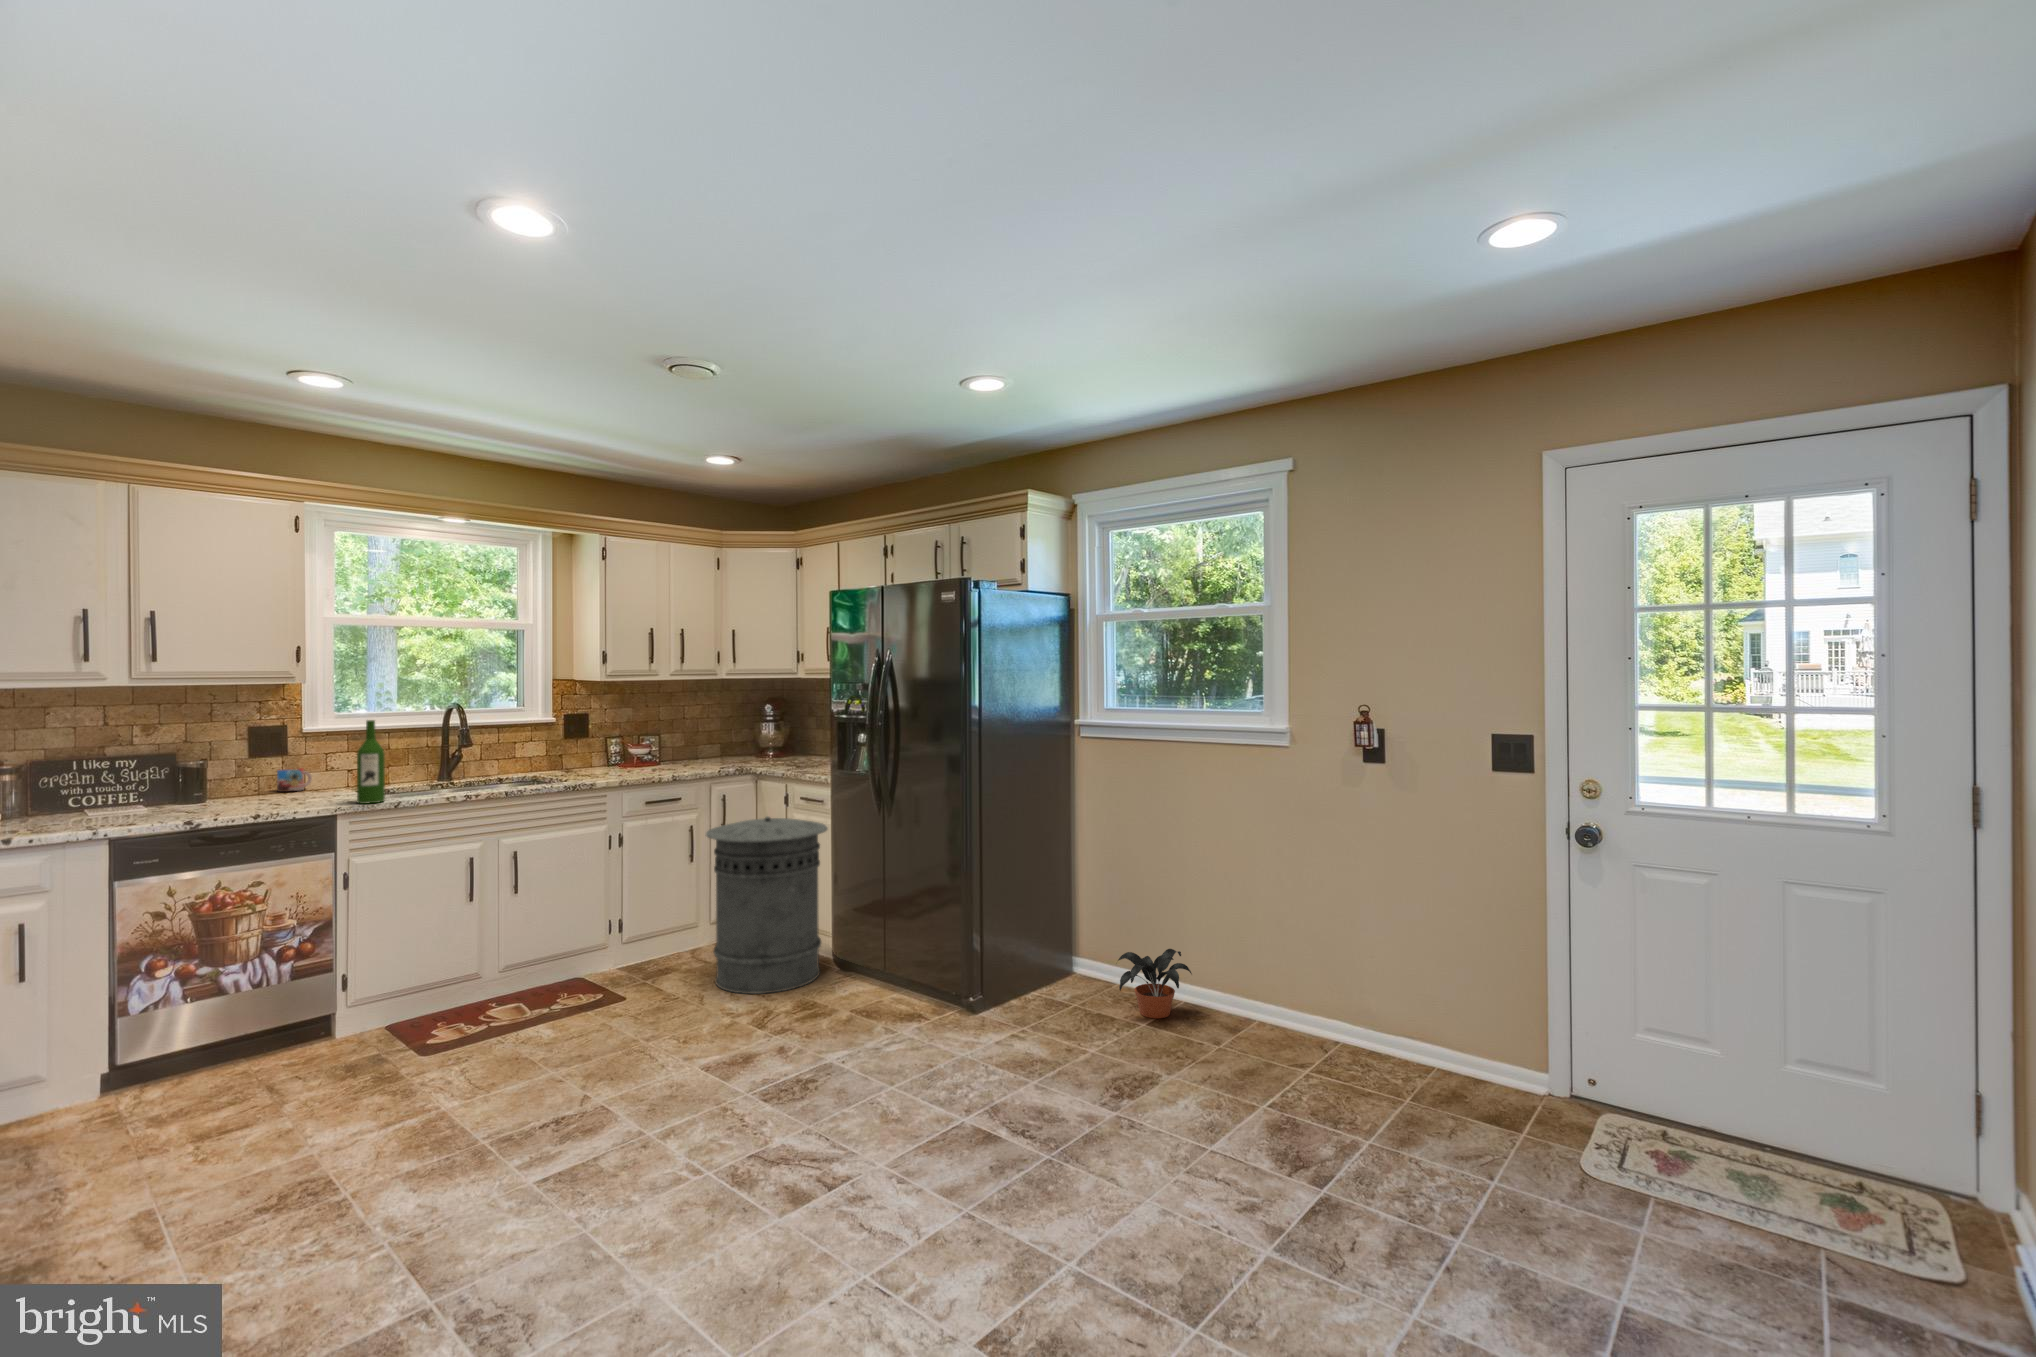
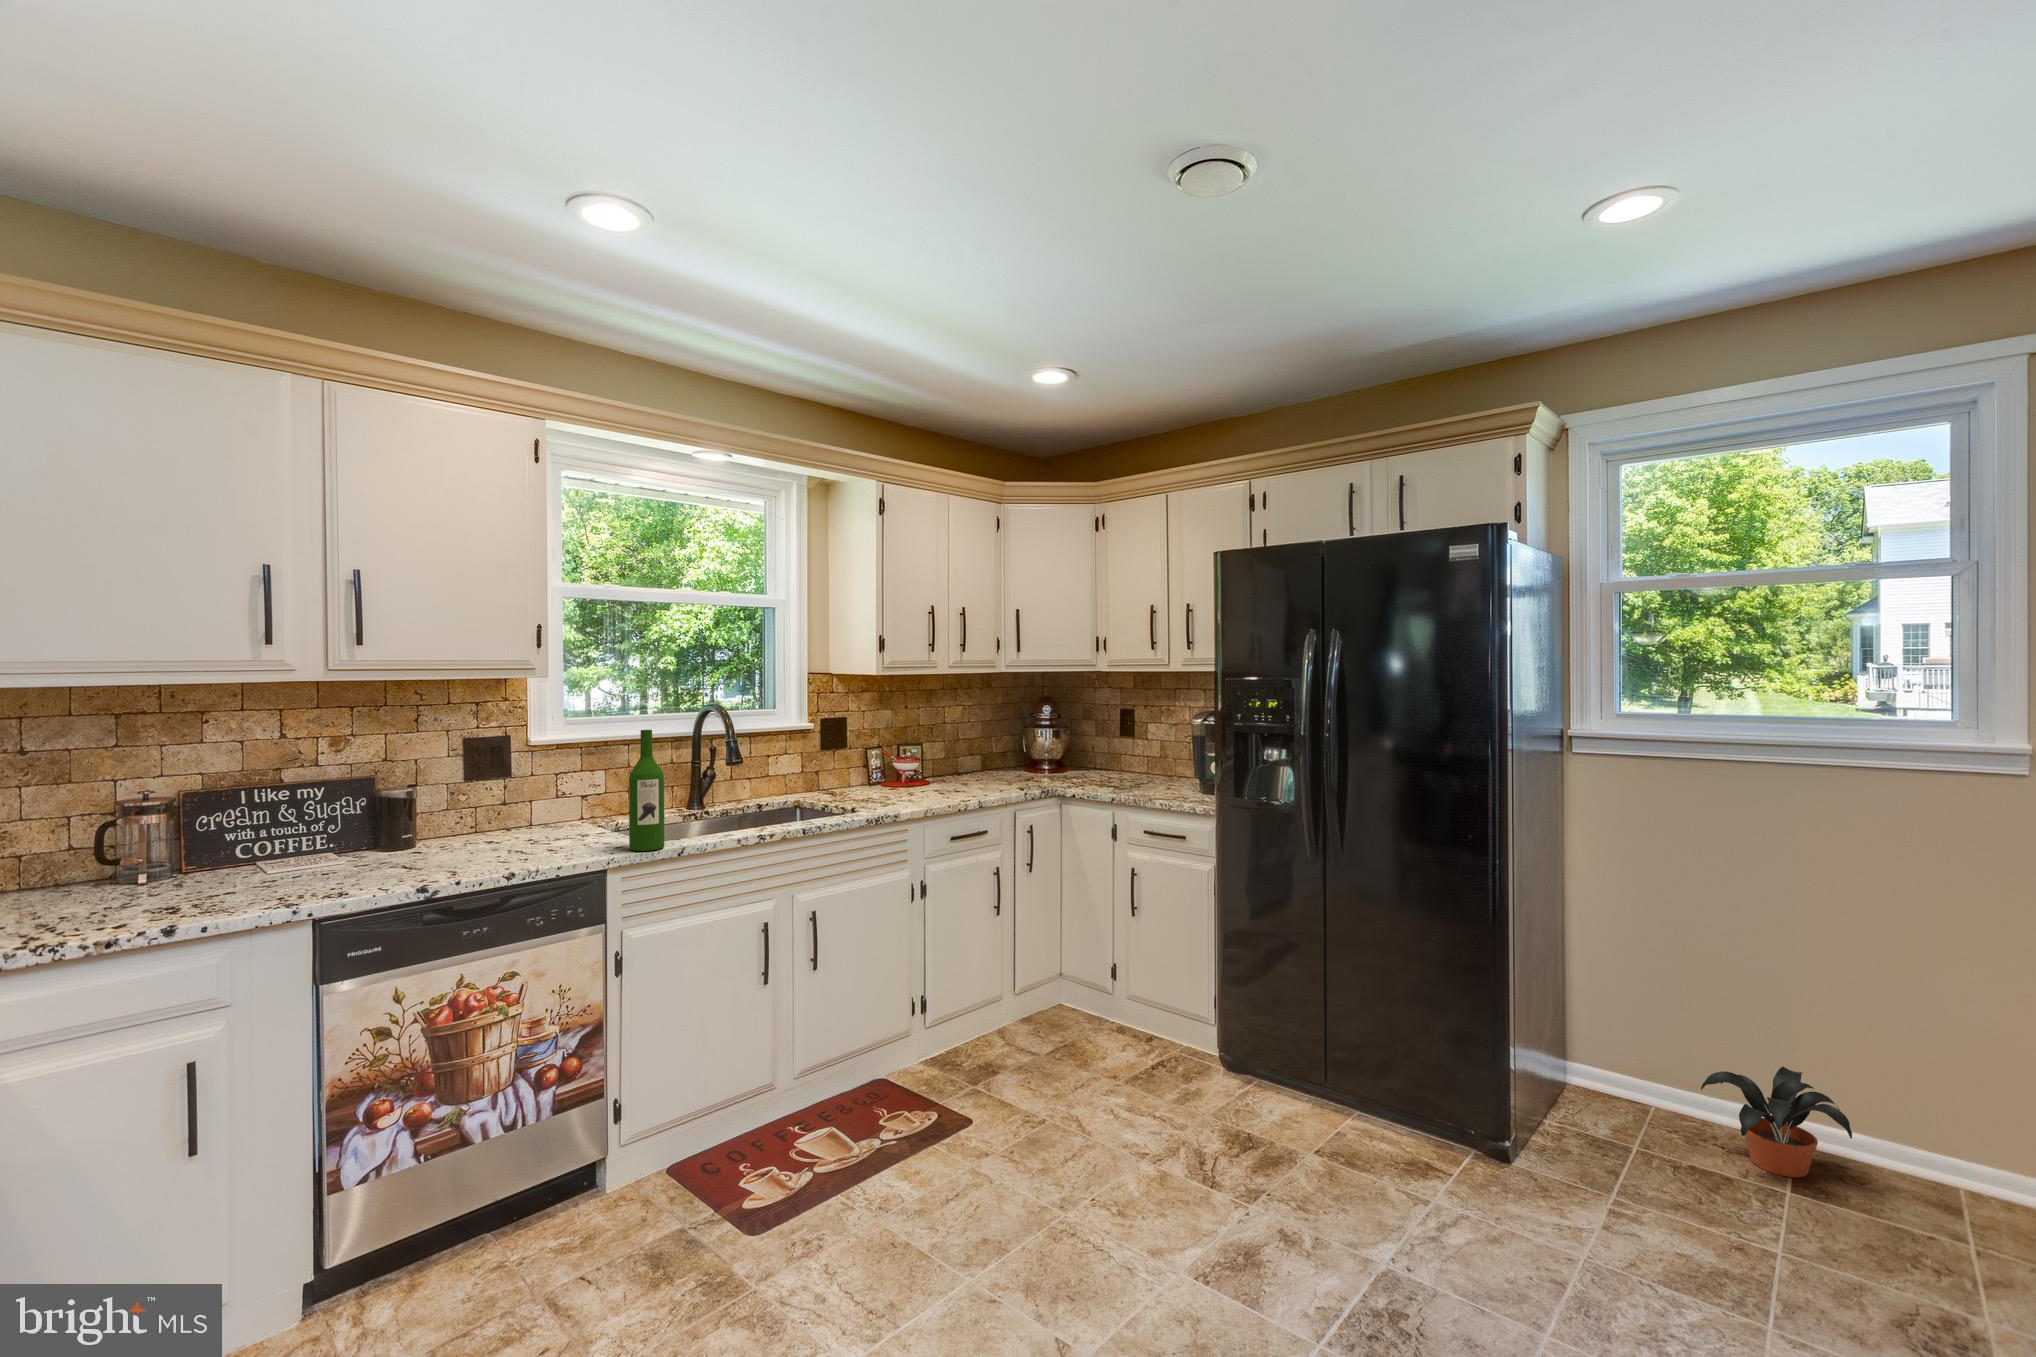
mug: present [277,768,312,792] -> none [499,795,541,829]
trash can: present [706,816,828,994] -> none [1056,860,1220,1114]

